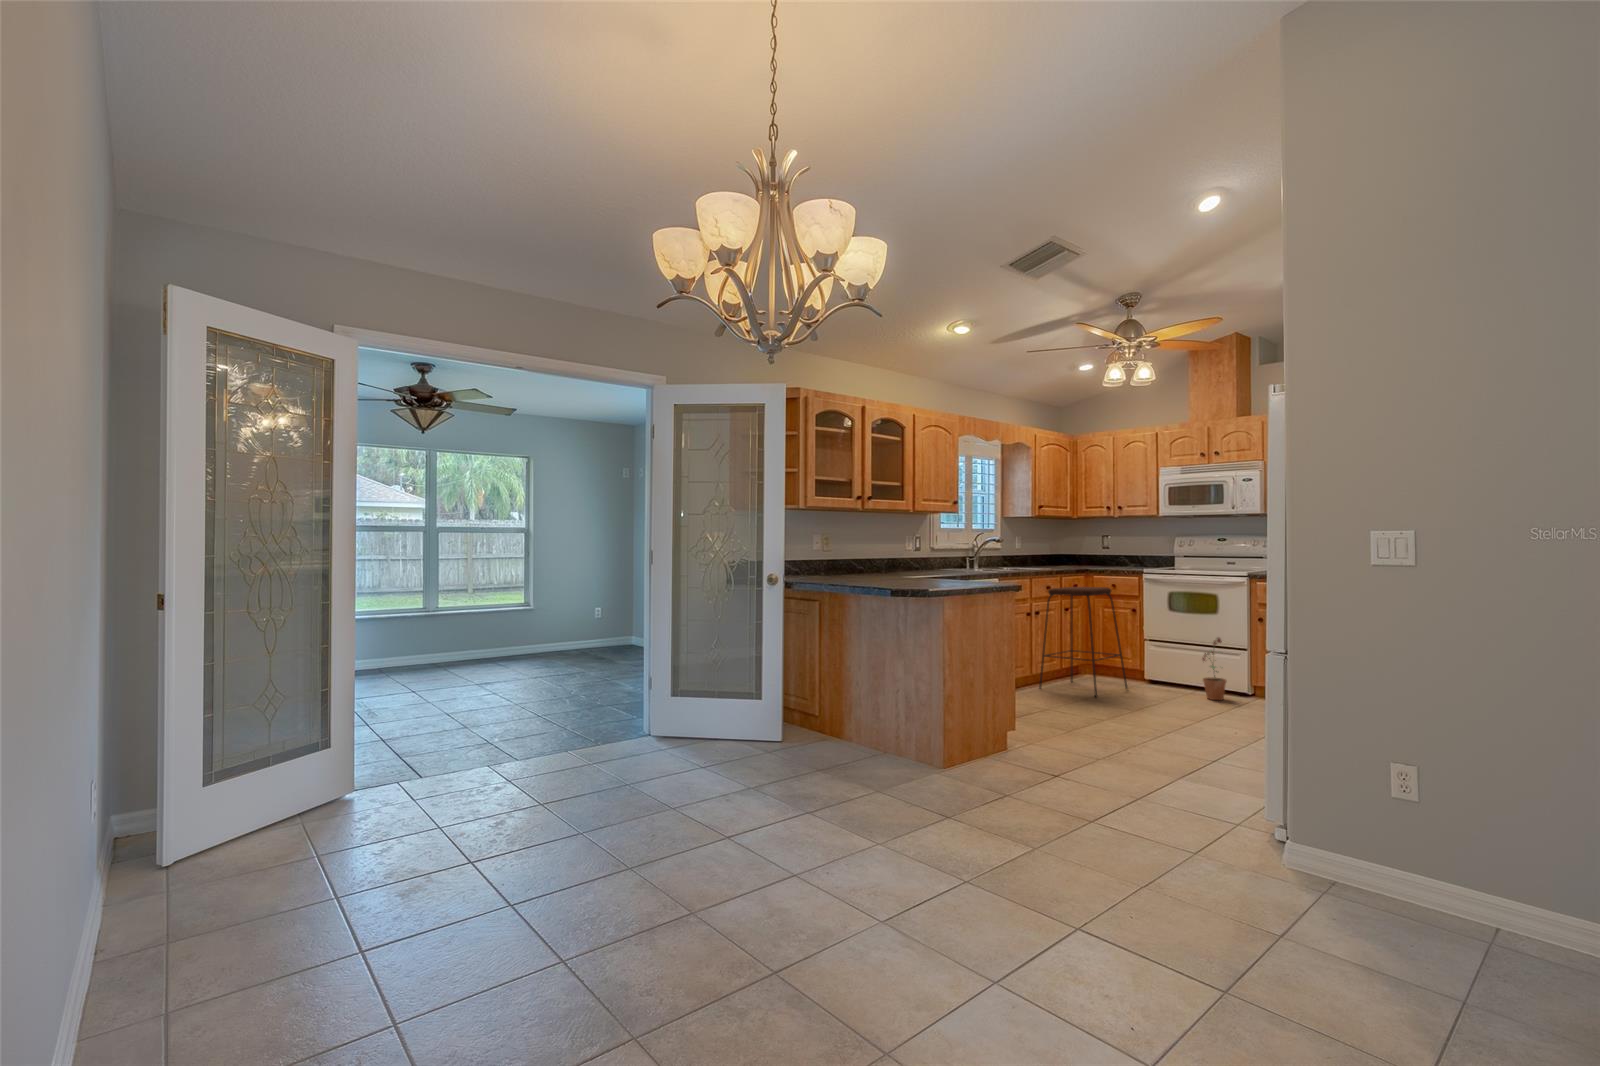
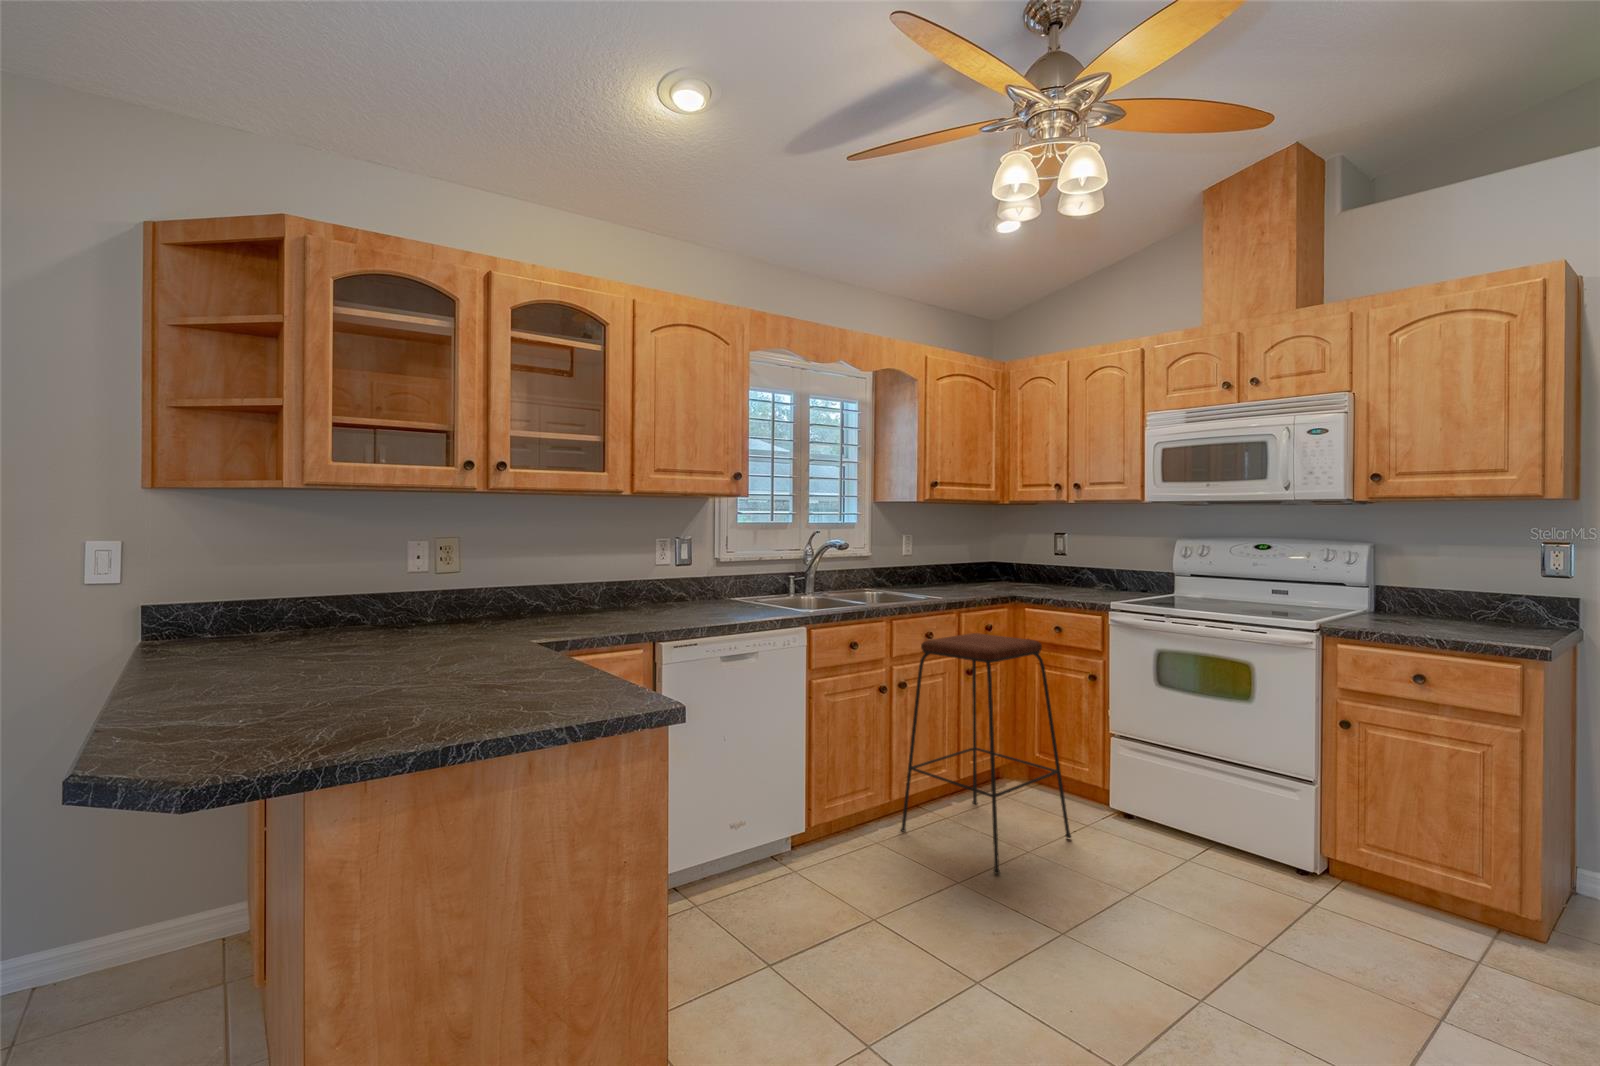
potted plant: present [1203,638,1226,700] -> none [1215,754,1271,894]

